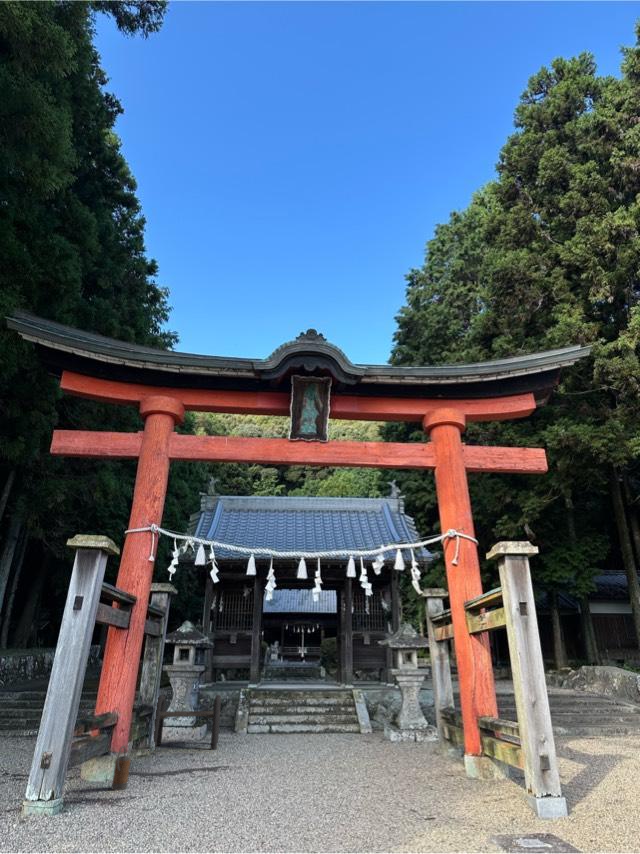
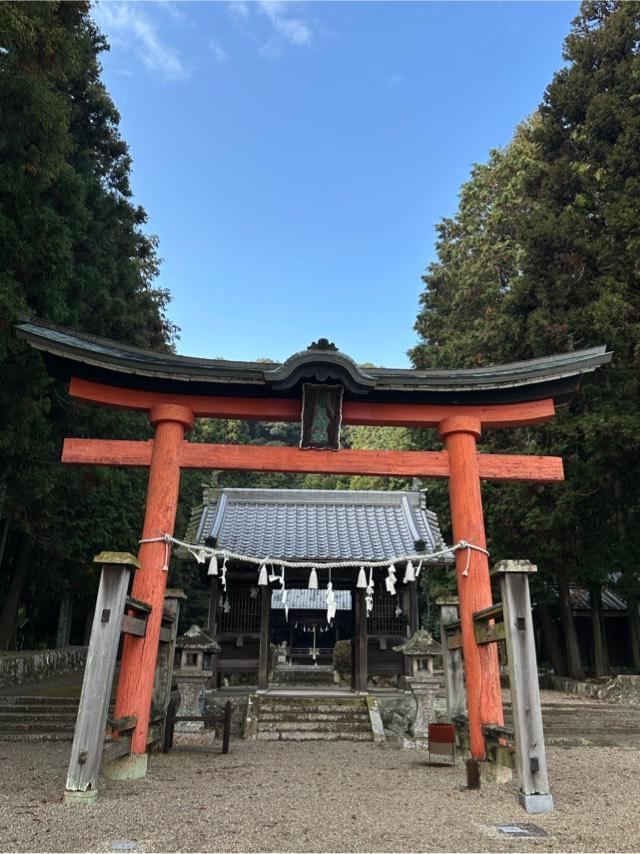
planter: none [417,715,446,762] -> present [428,723,456,767]
watering can: present [112,746,131,790] -> present [462,748,482,788]

